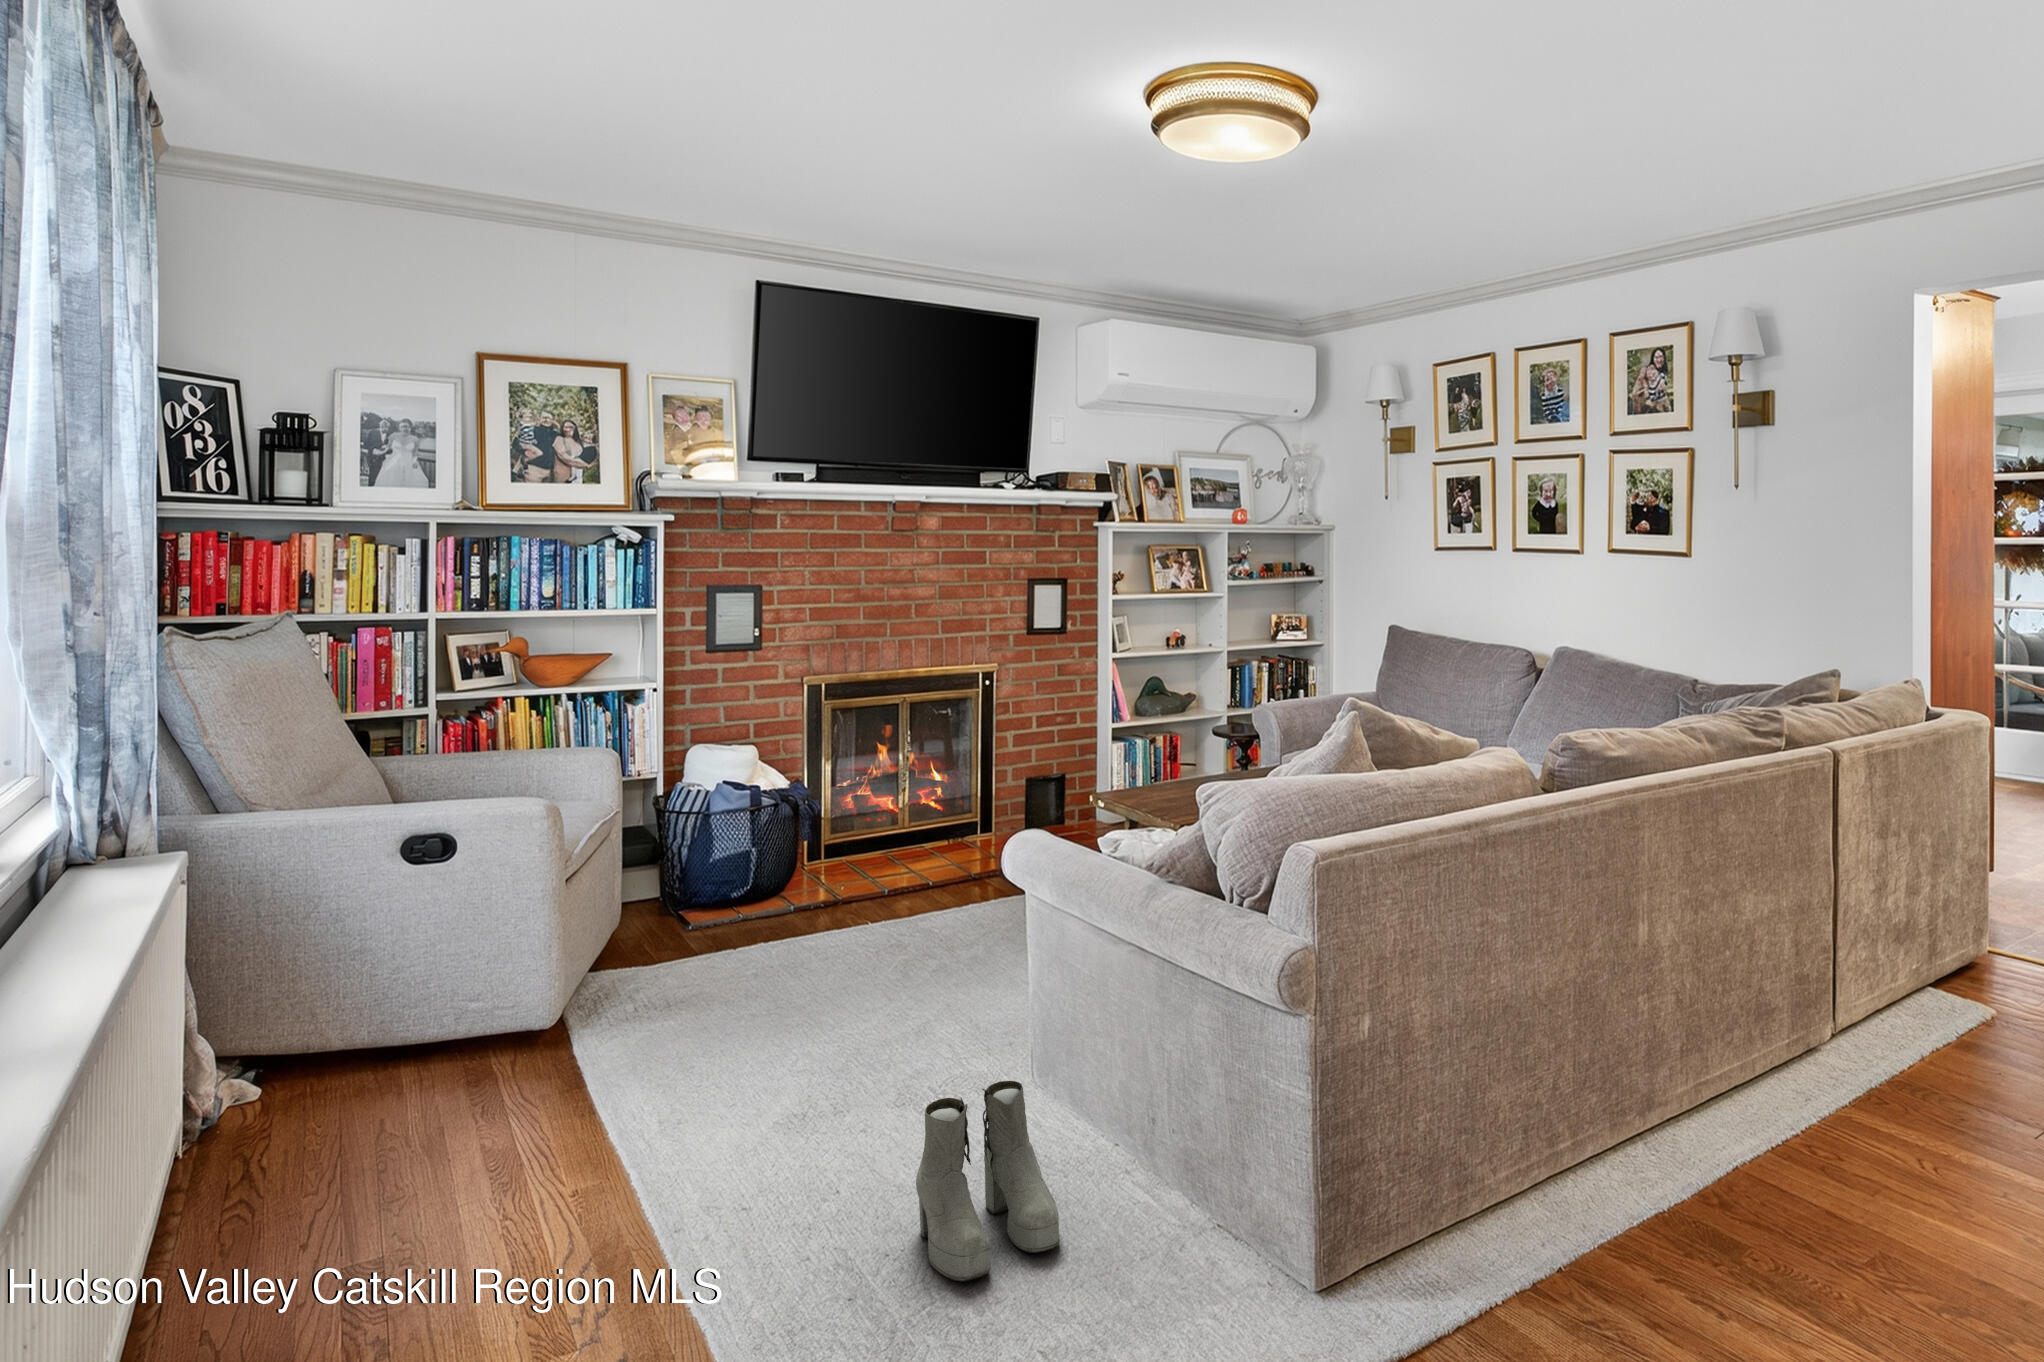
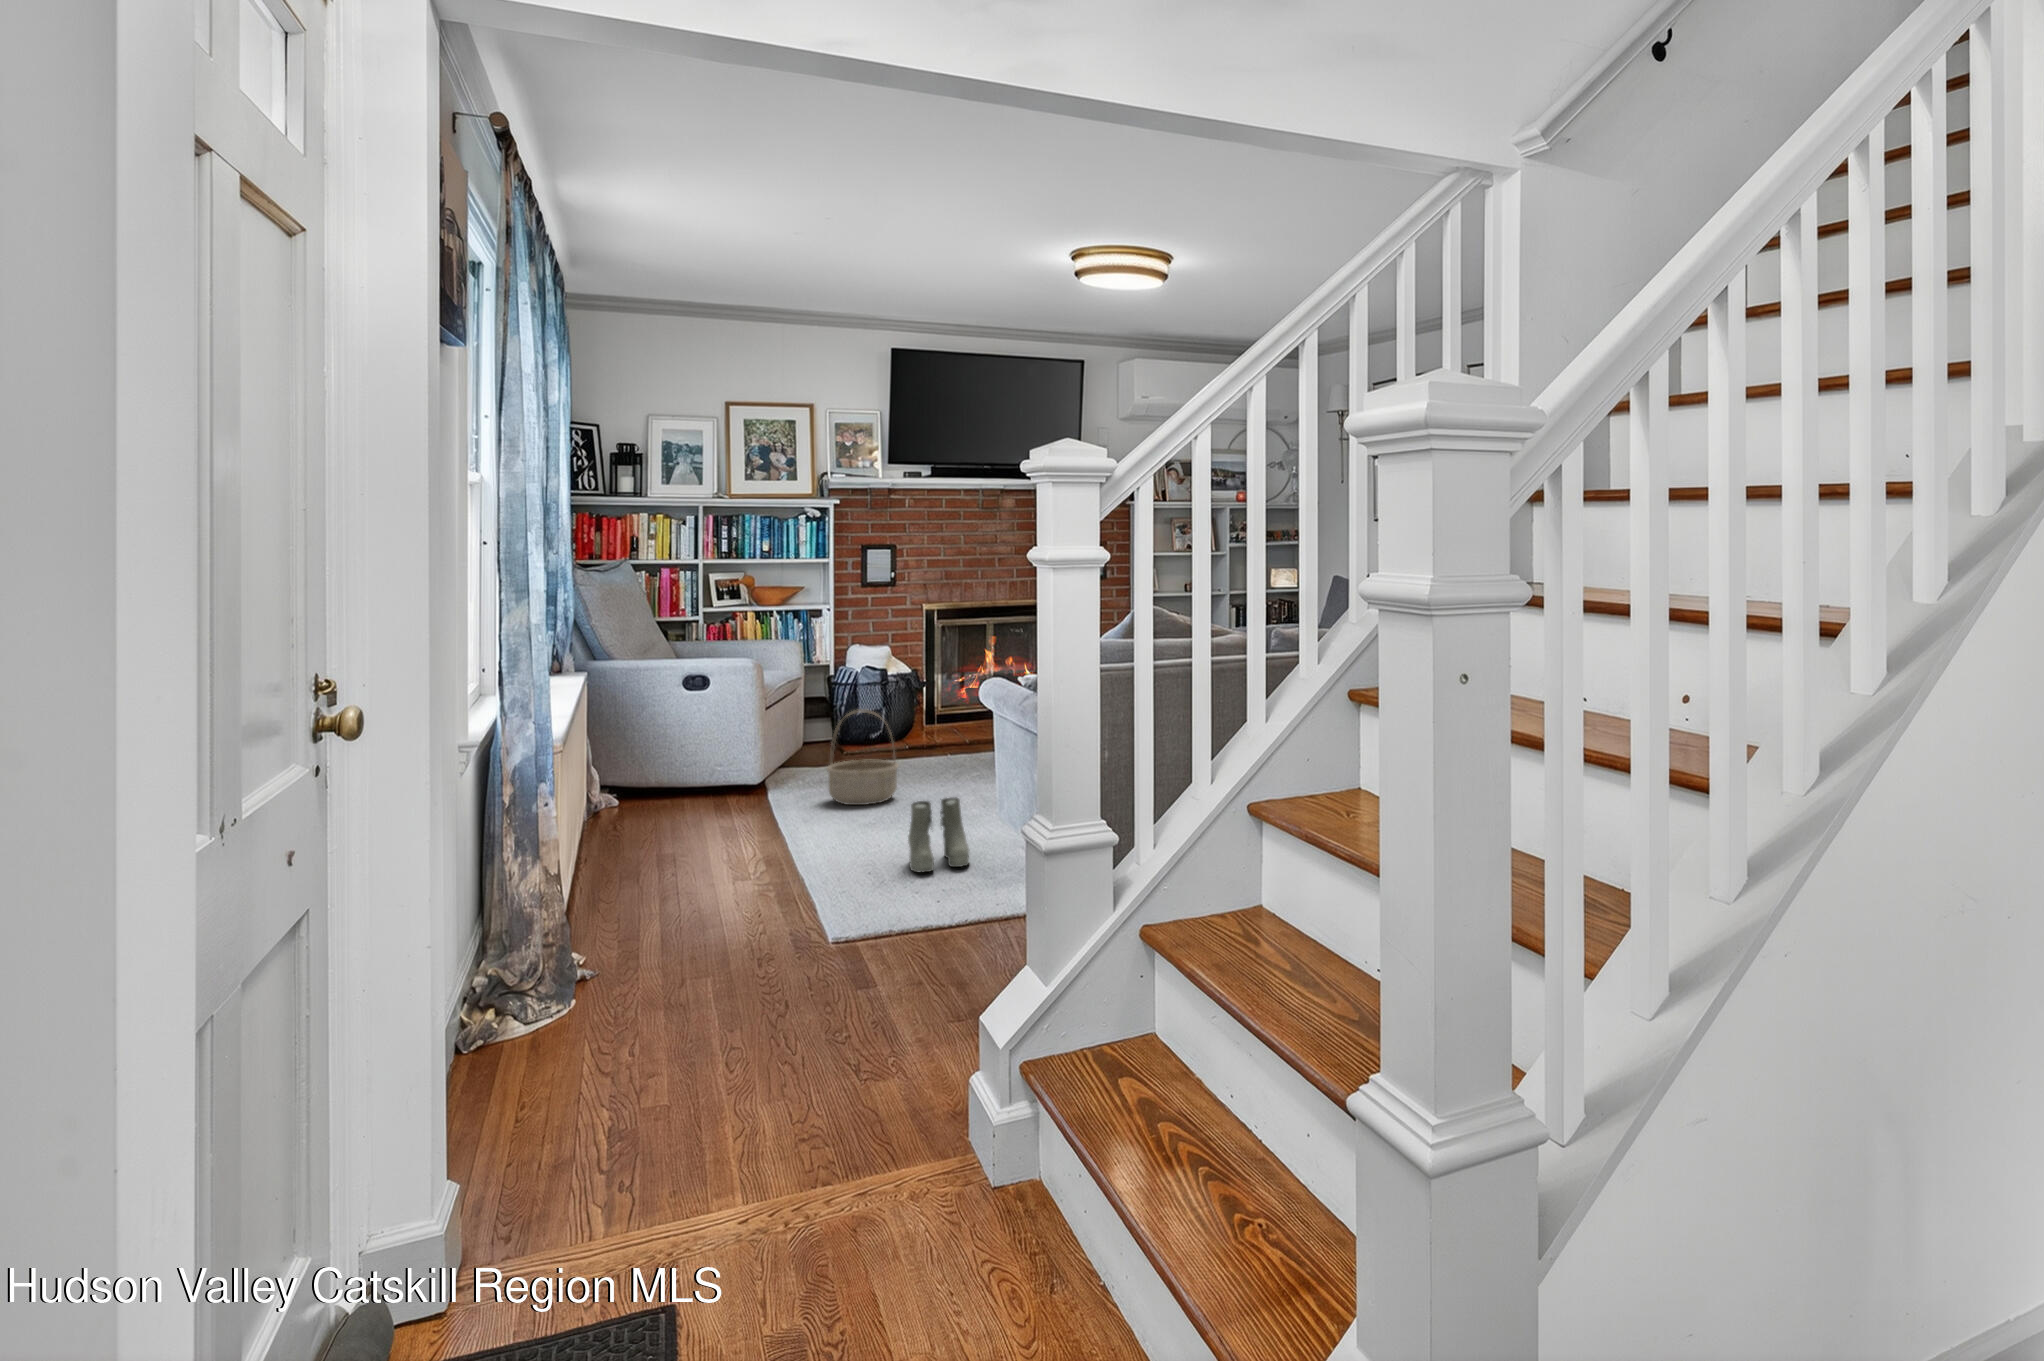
basket: none [683,872,821,1058] -> present [827,710,898,805]

